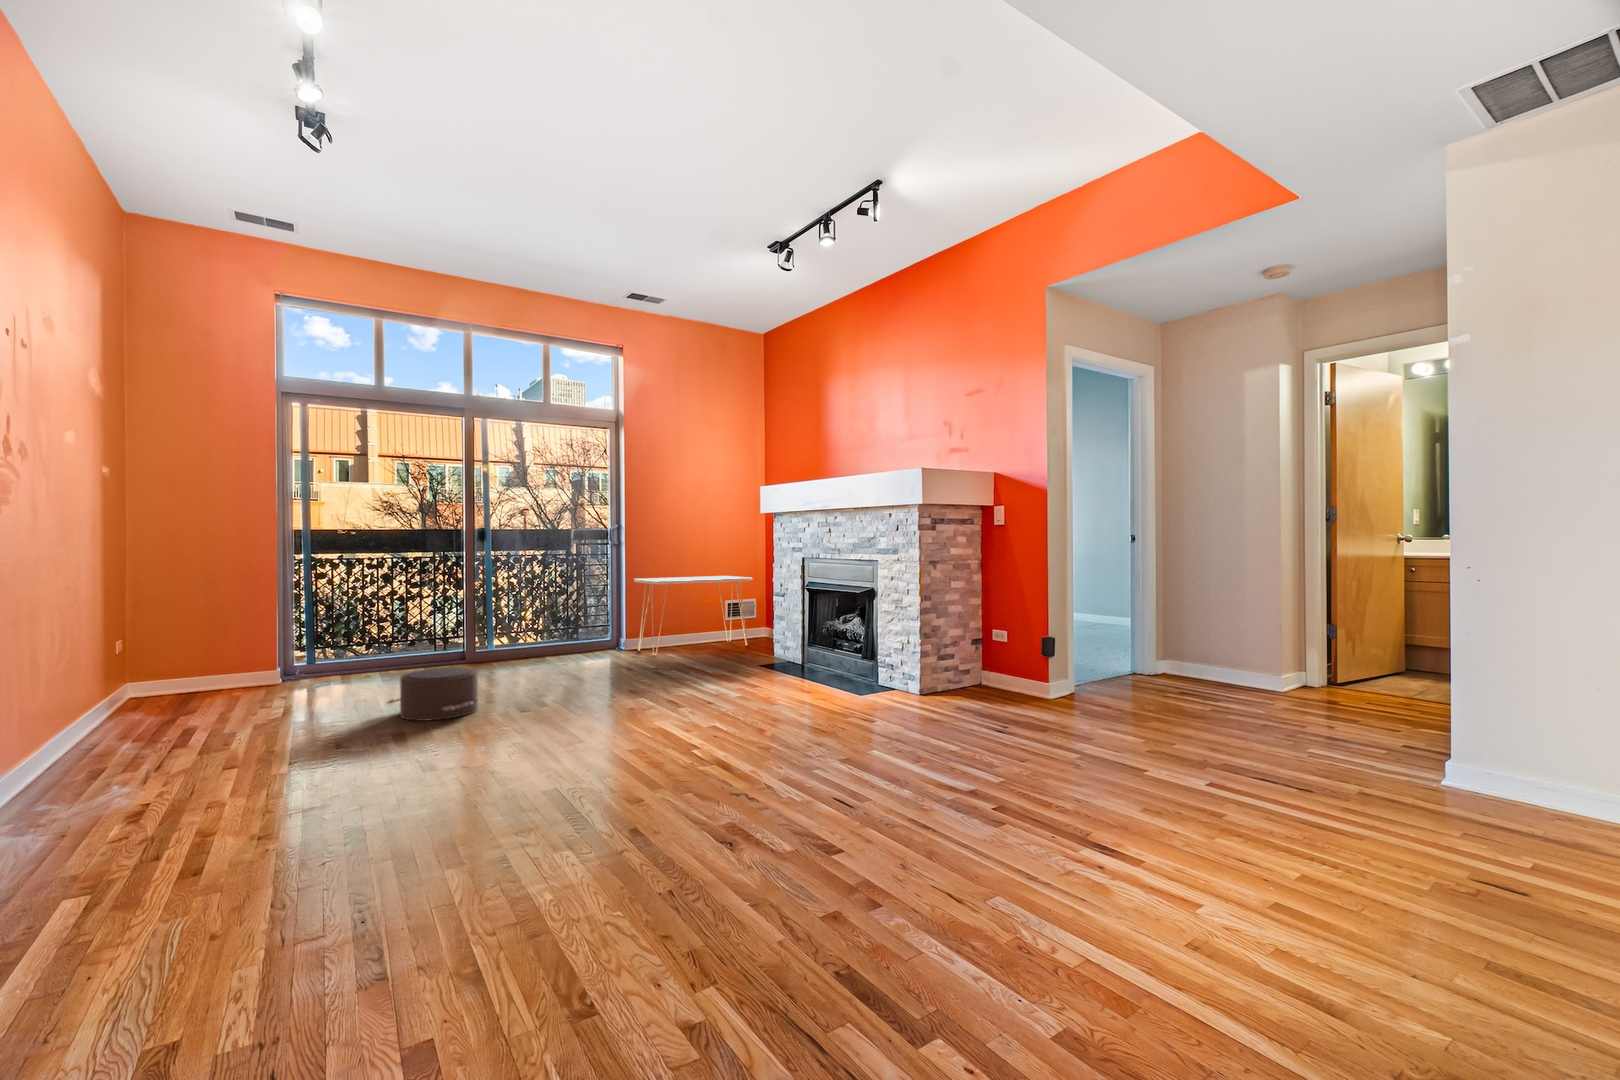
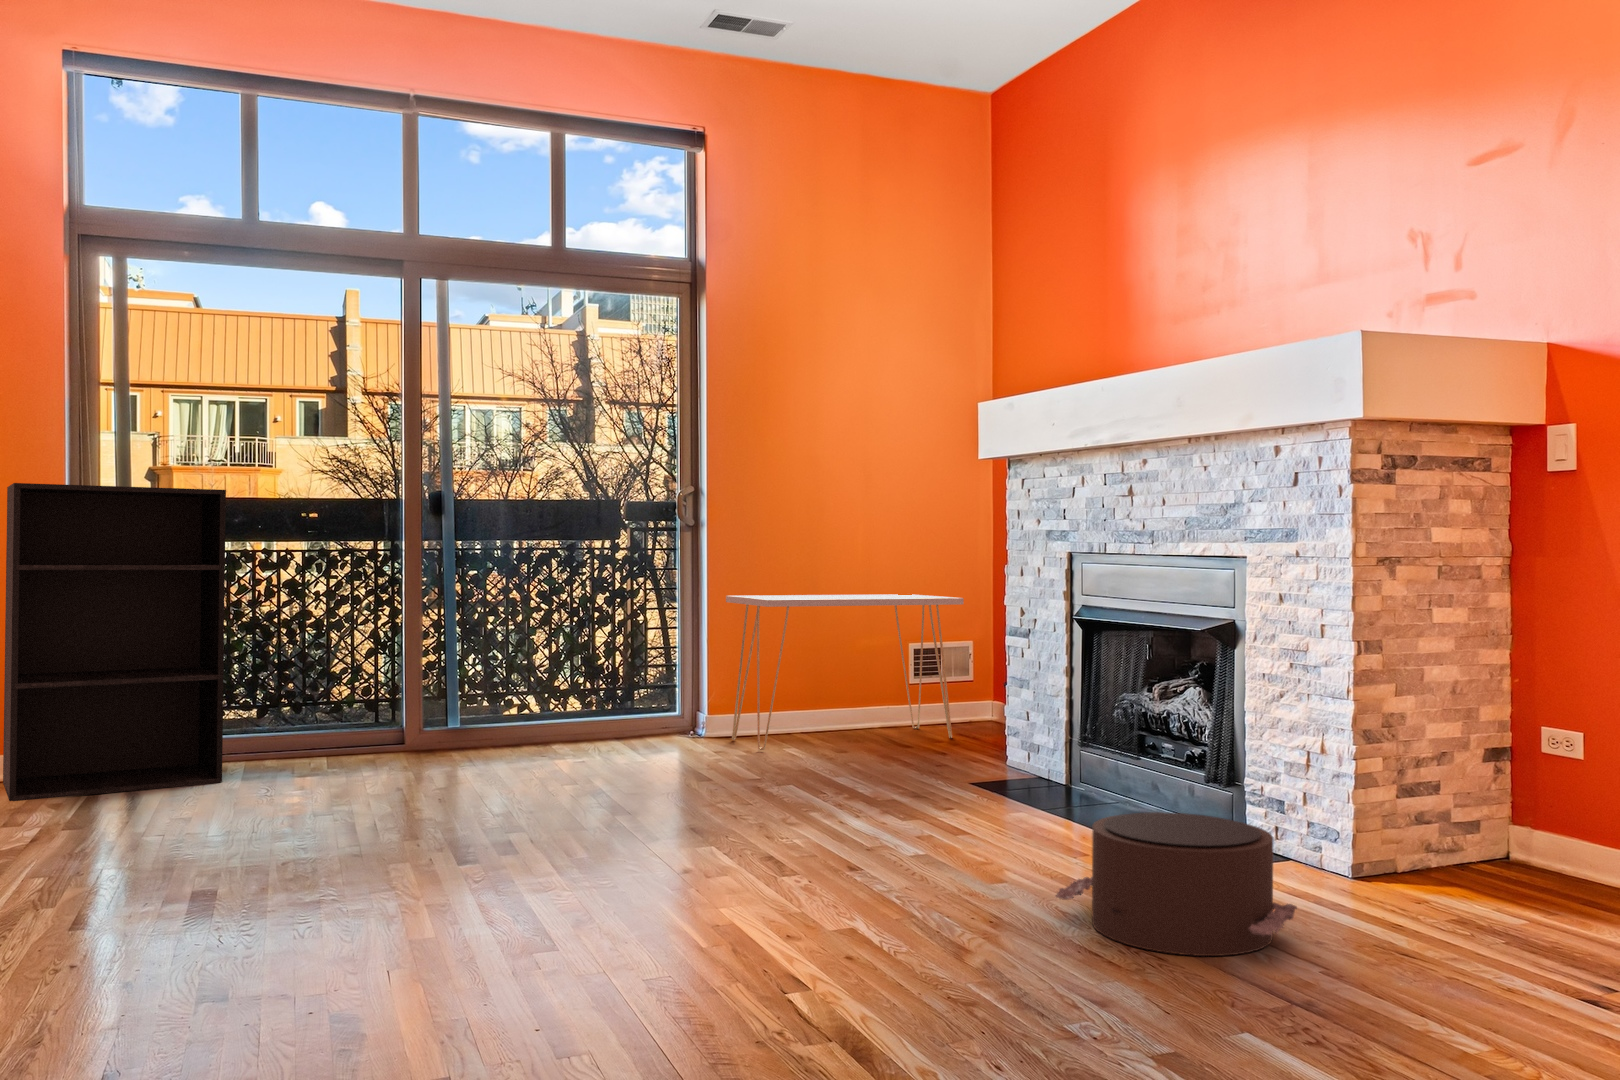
bookshelf: none [243,529,373,698] -> present [3,483,226,801]
pouf: present [387,667,479,721] -> present [1055,812,1297,956]

